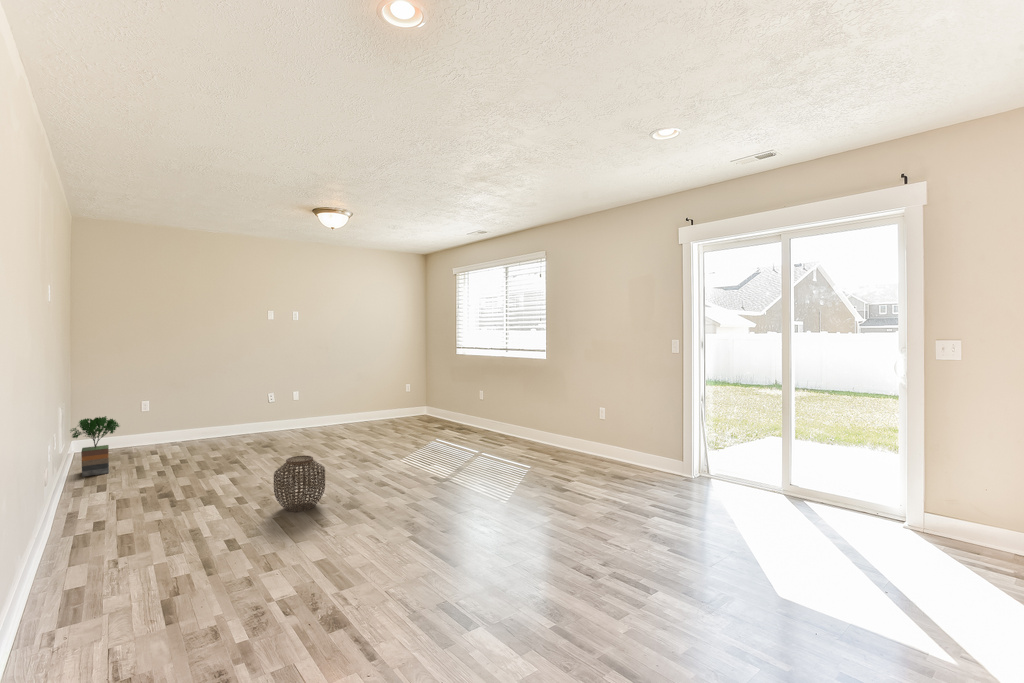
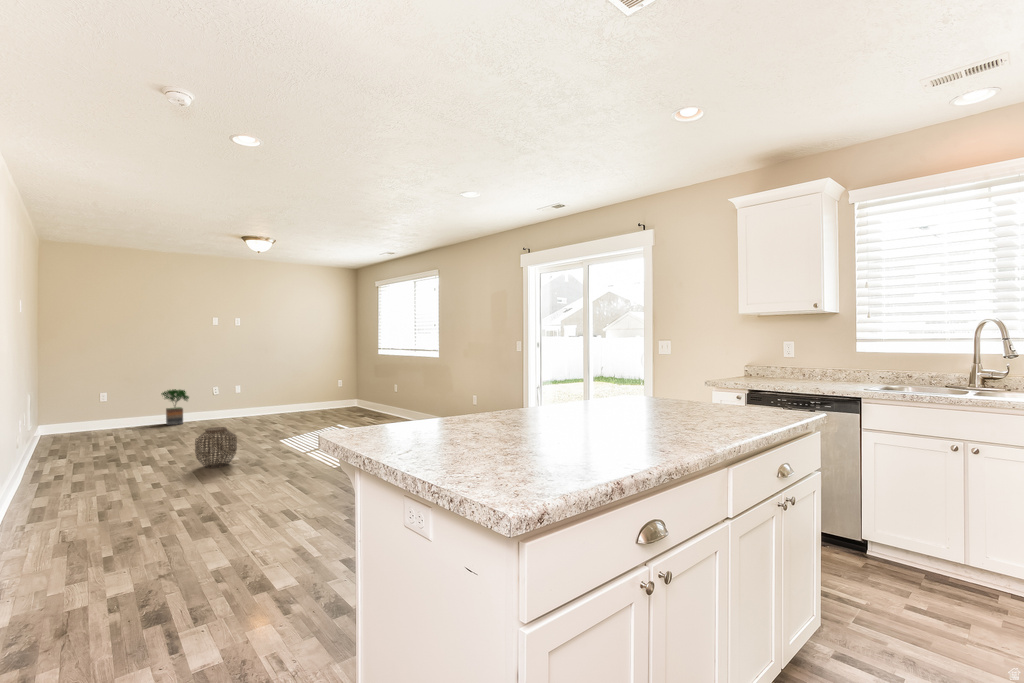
potted tree: present [70,416,119,477] -> present [161,389,189,425]

